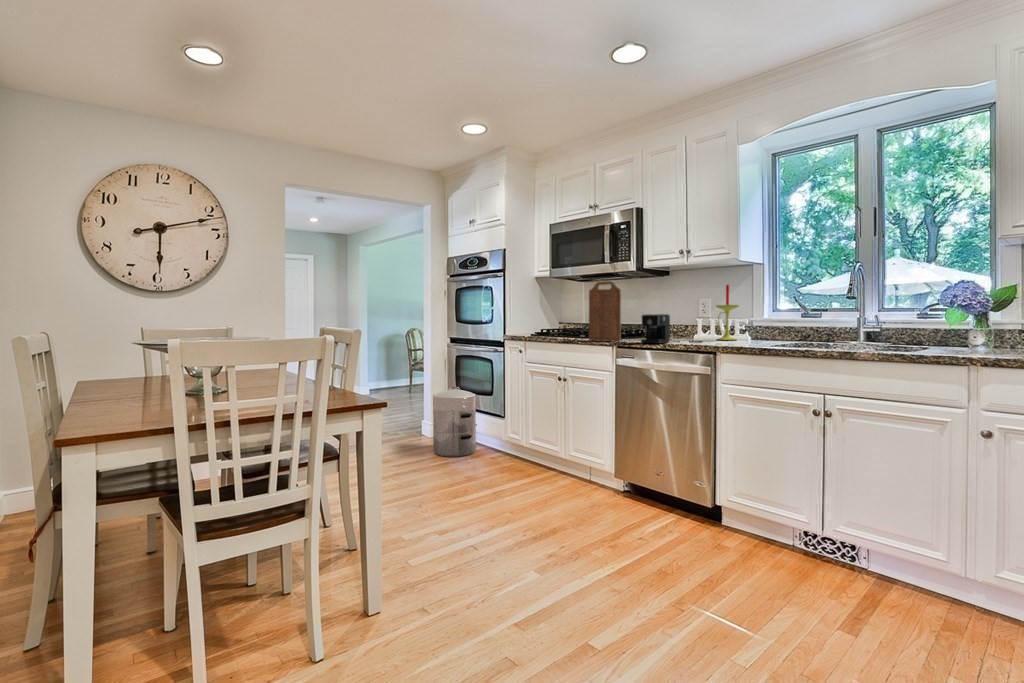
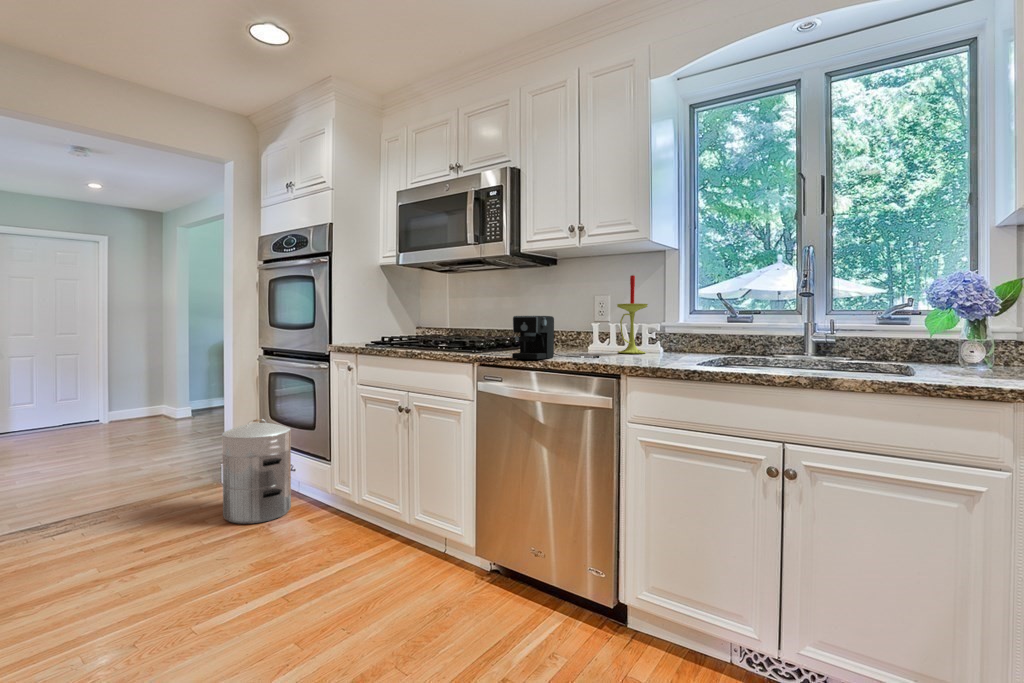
cutting board: present [589,281,621,341] -> none [441,267,486,355]

